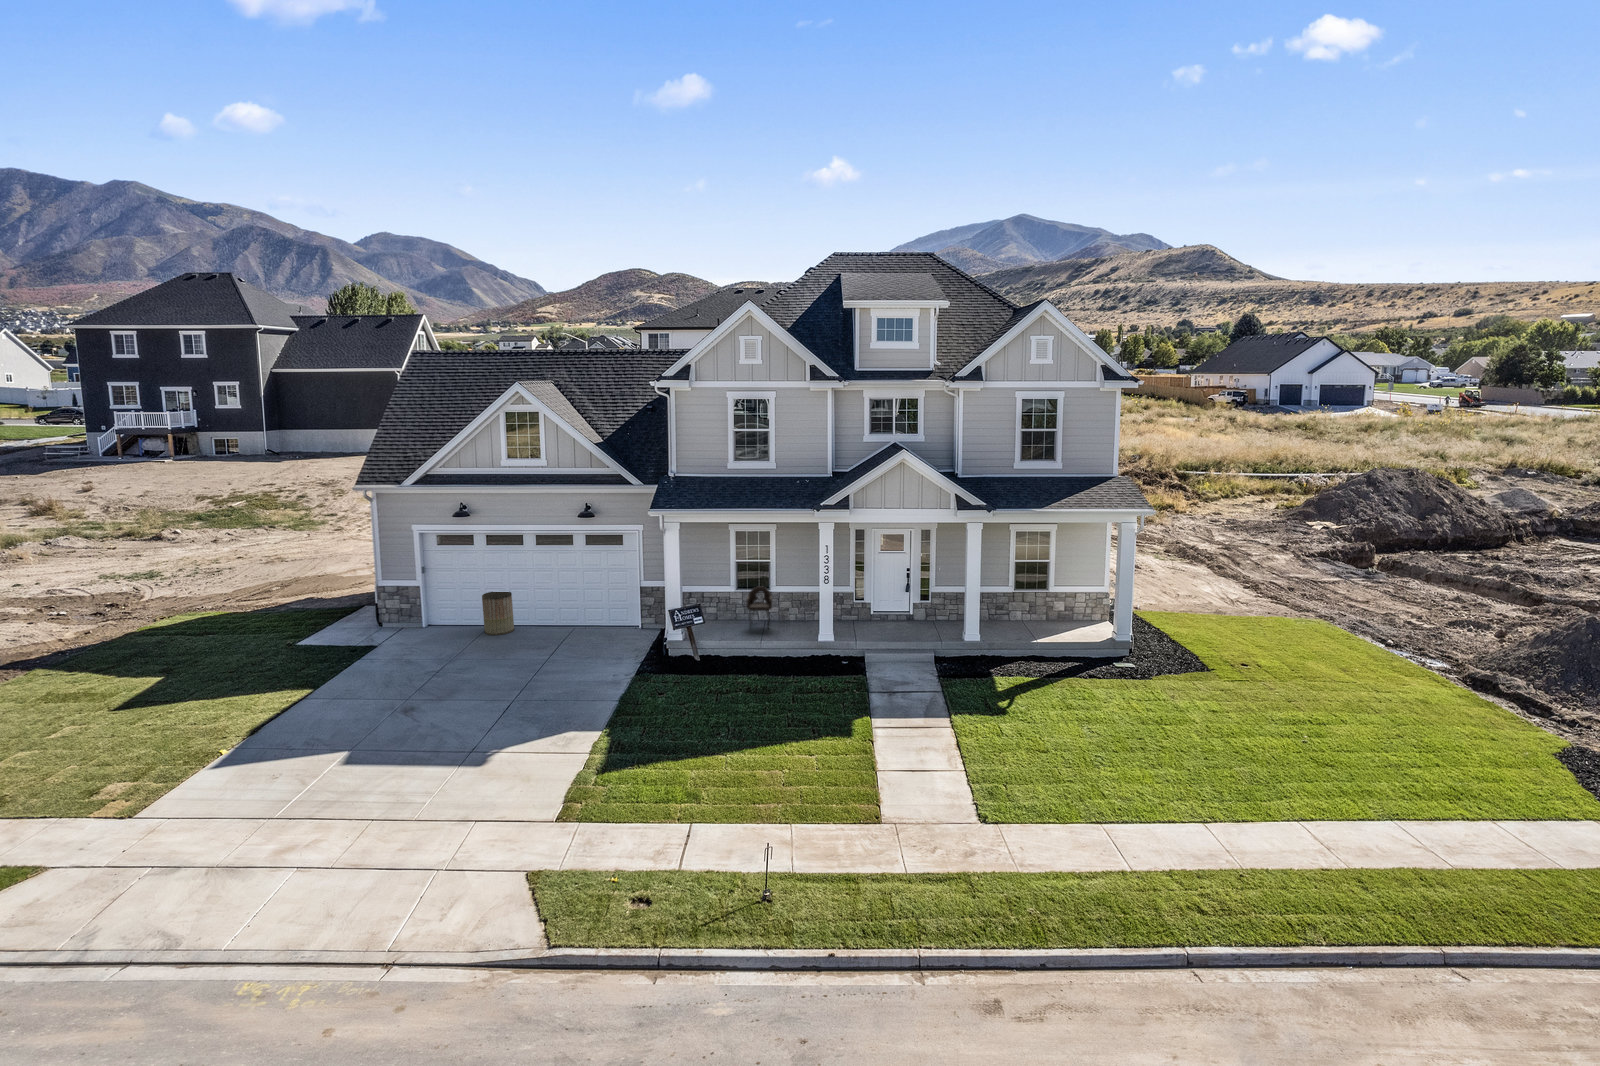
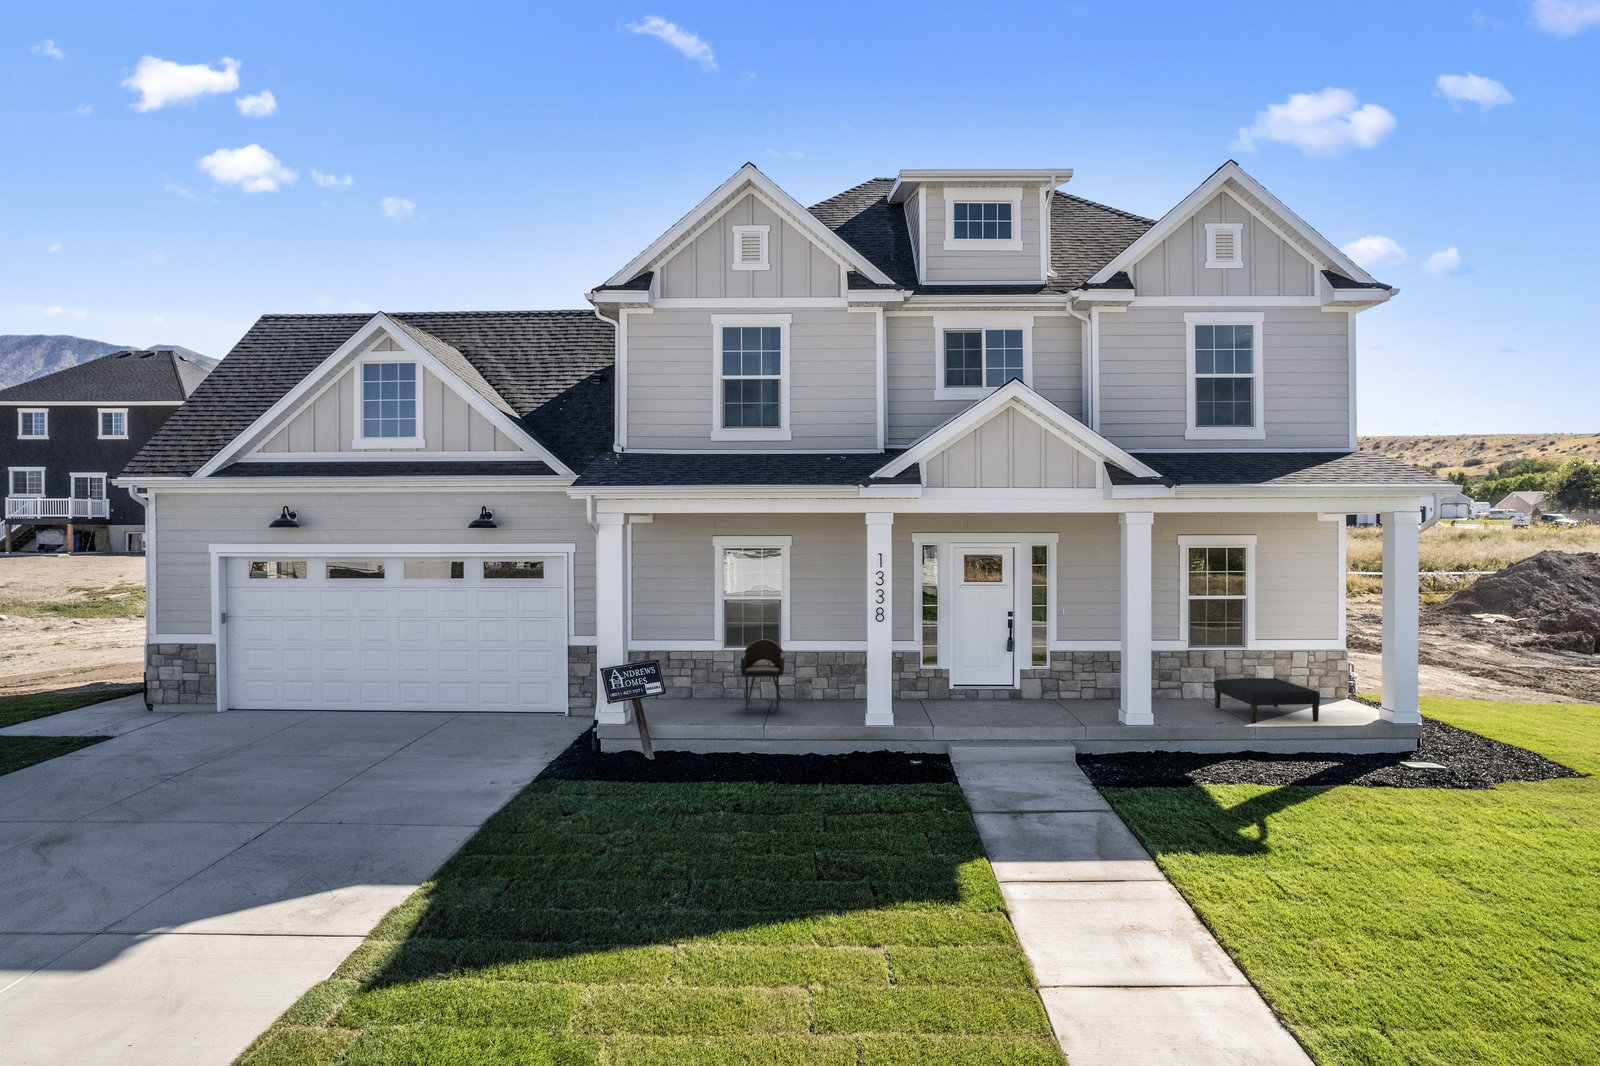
trash can: present [482,592,514,635] -> none [304,651,358,723]
ottoman: none [1023,611,1075,640] -> present [1214,678,1320,723]

